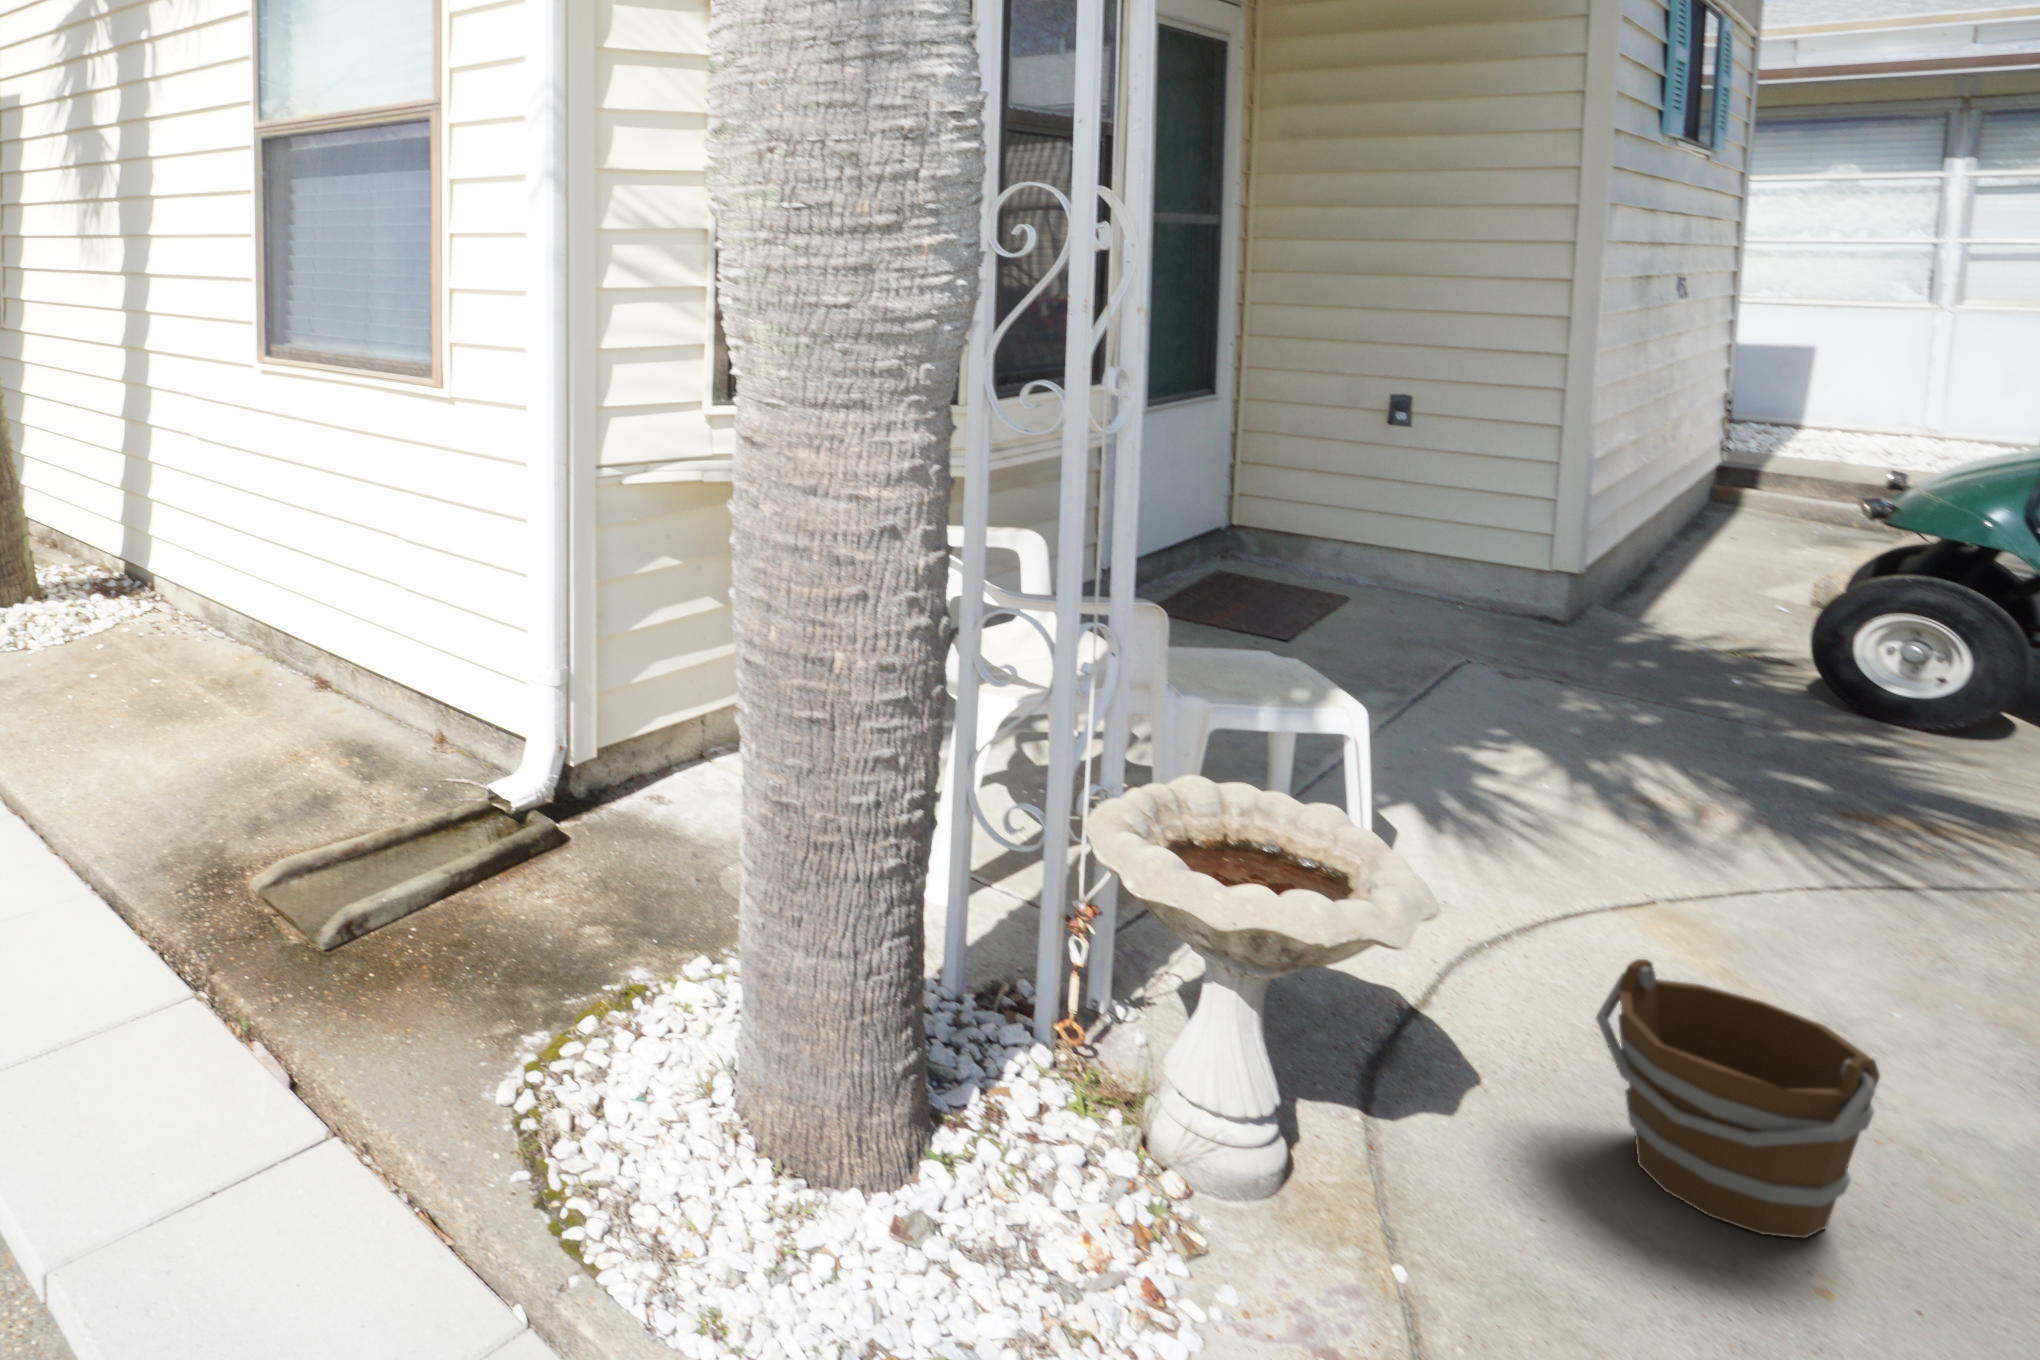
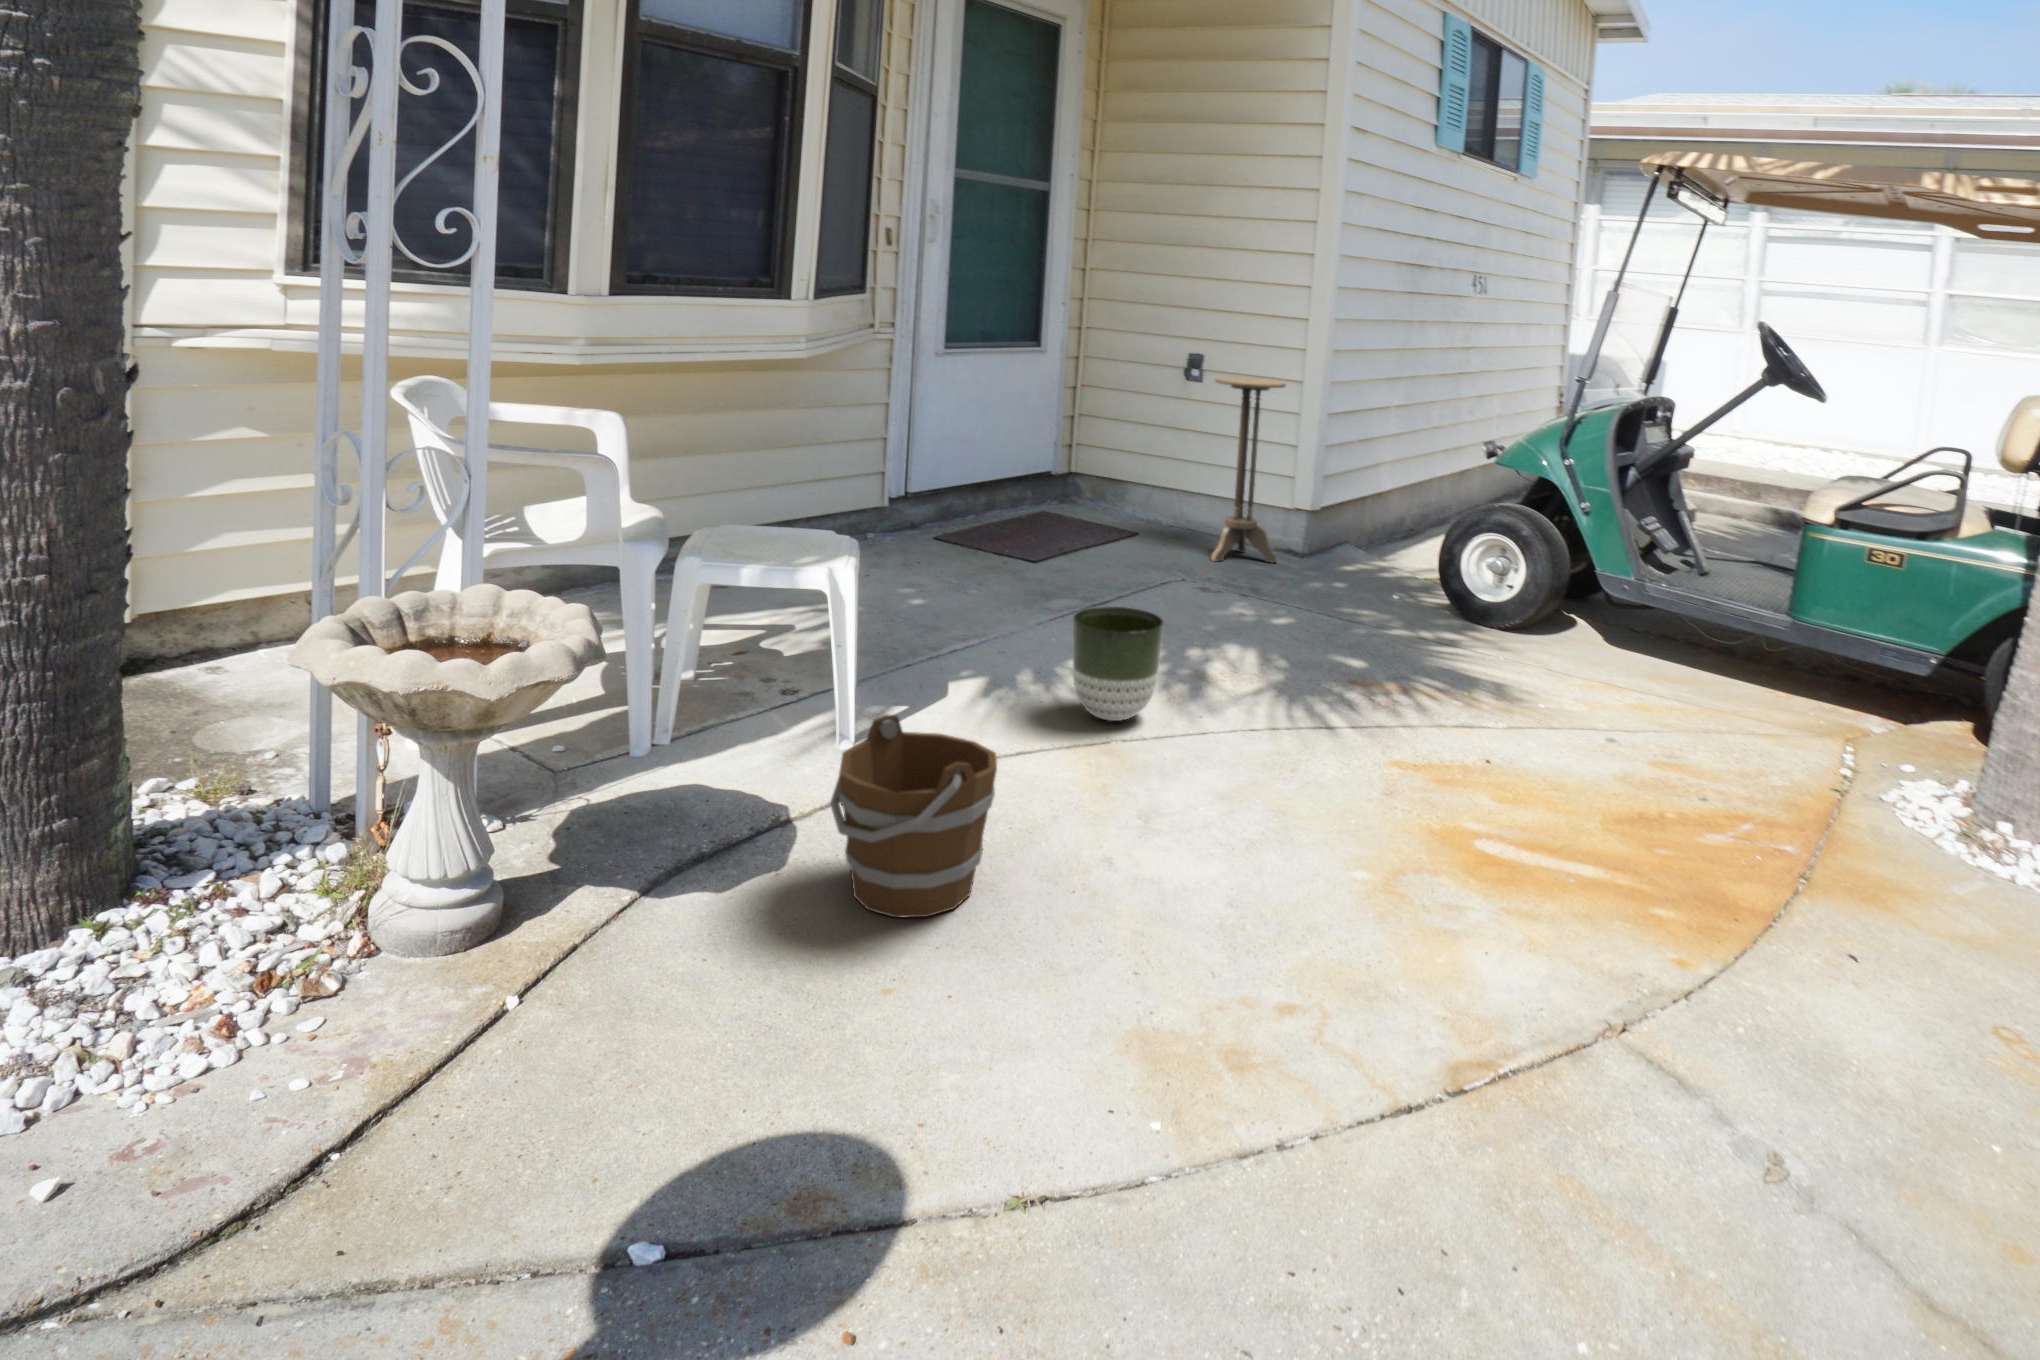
side table: none [1490,448,1595,672] -> present [1211,377,1286,563]
planter: none [1599,774,1745,921] -> present [1073,607,1164,721]

